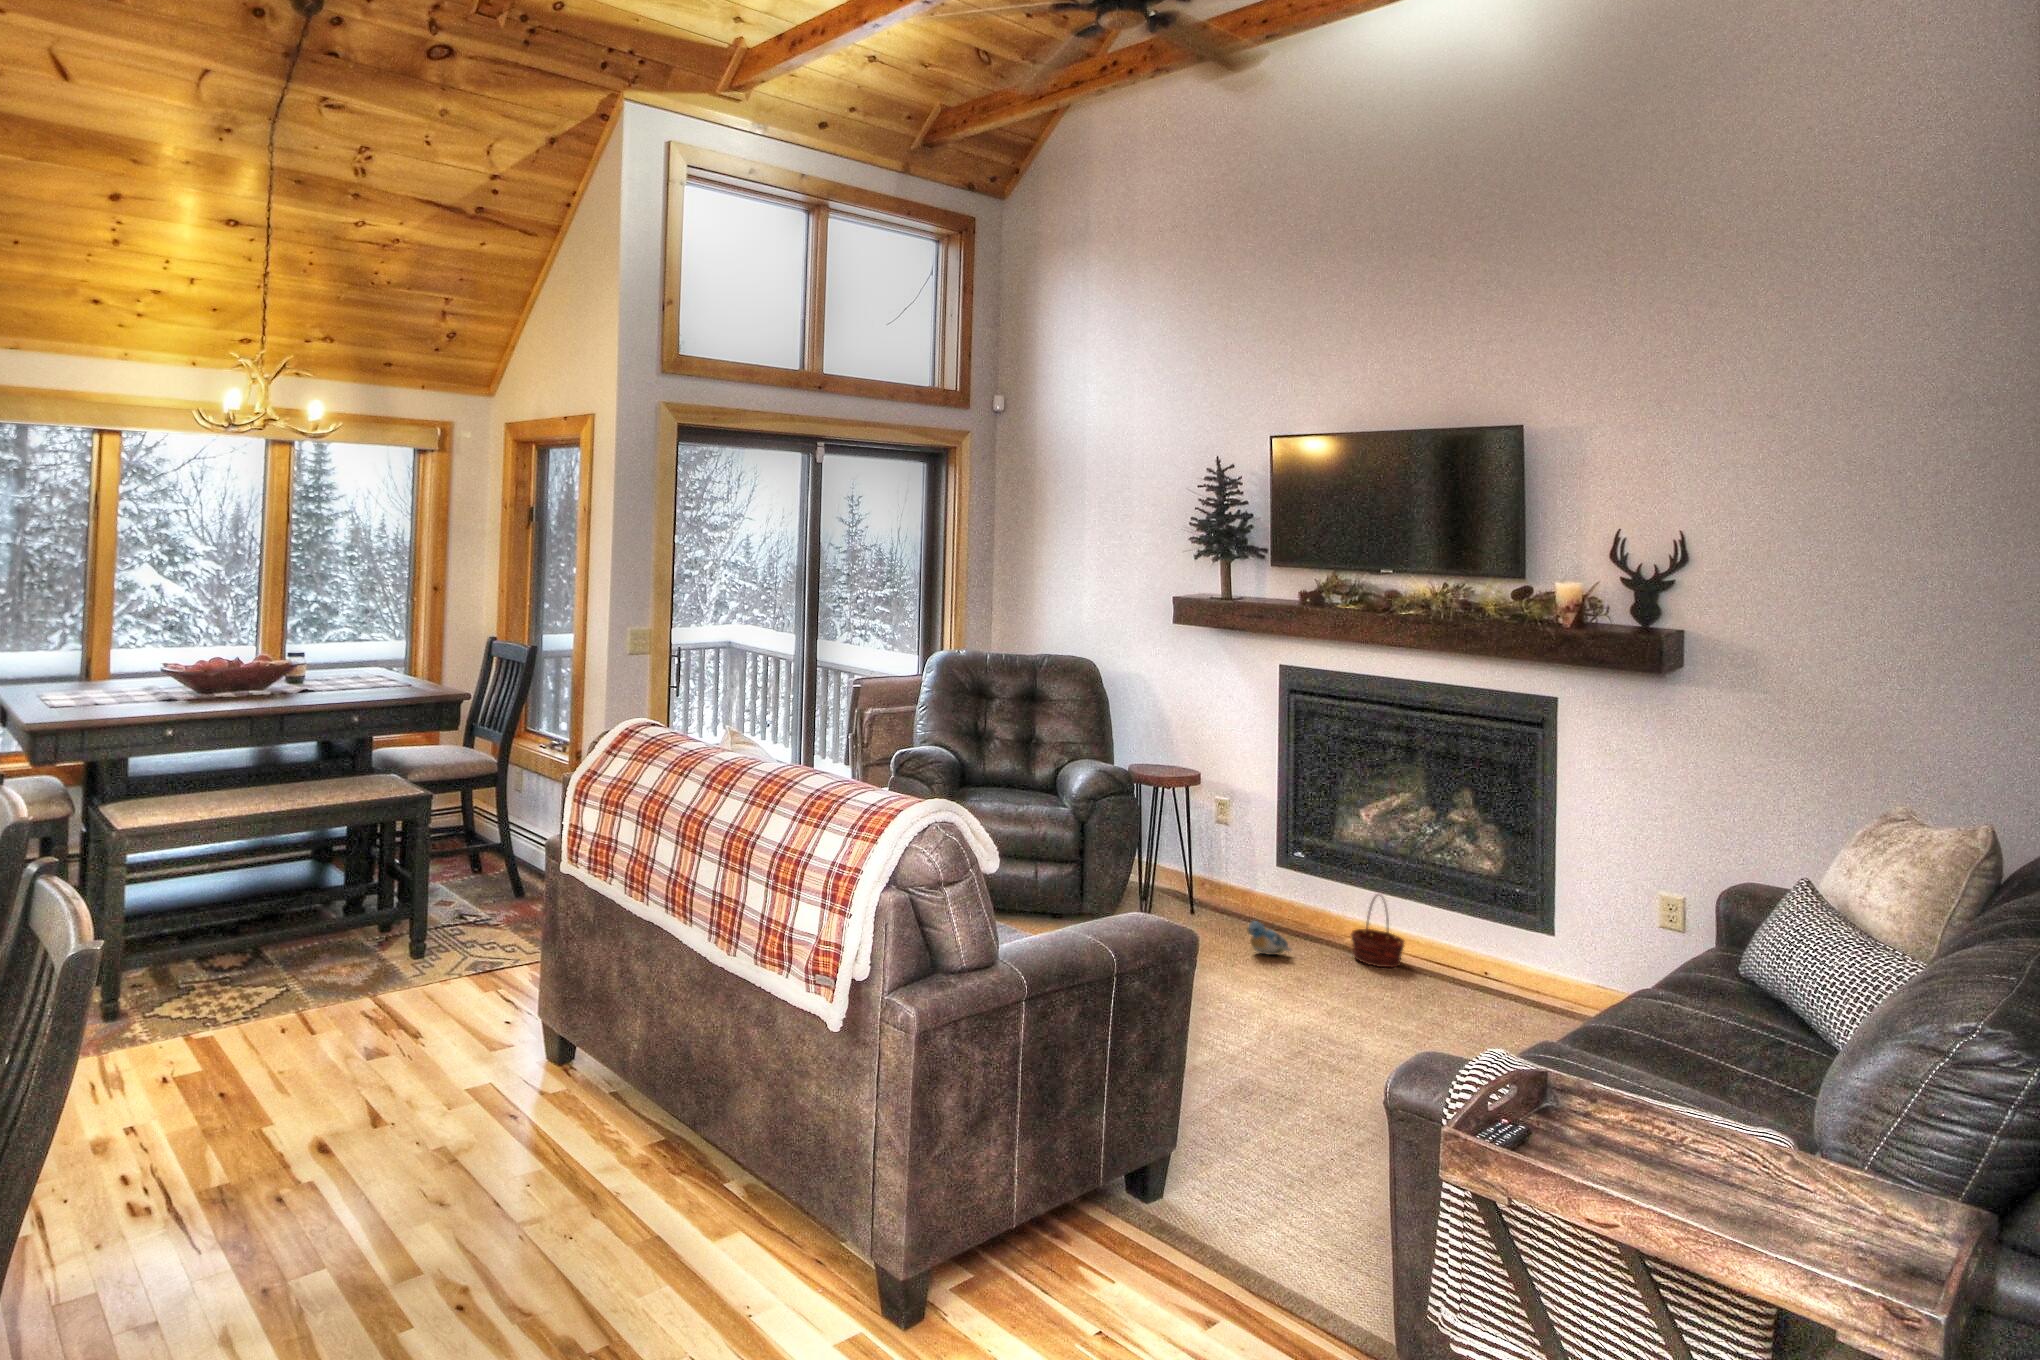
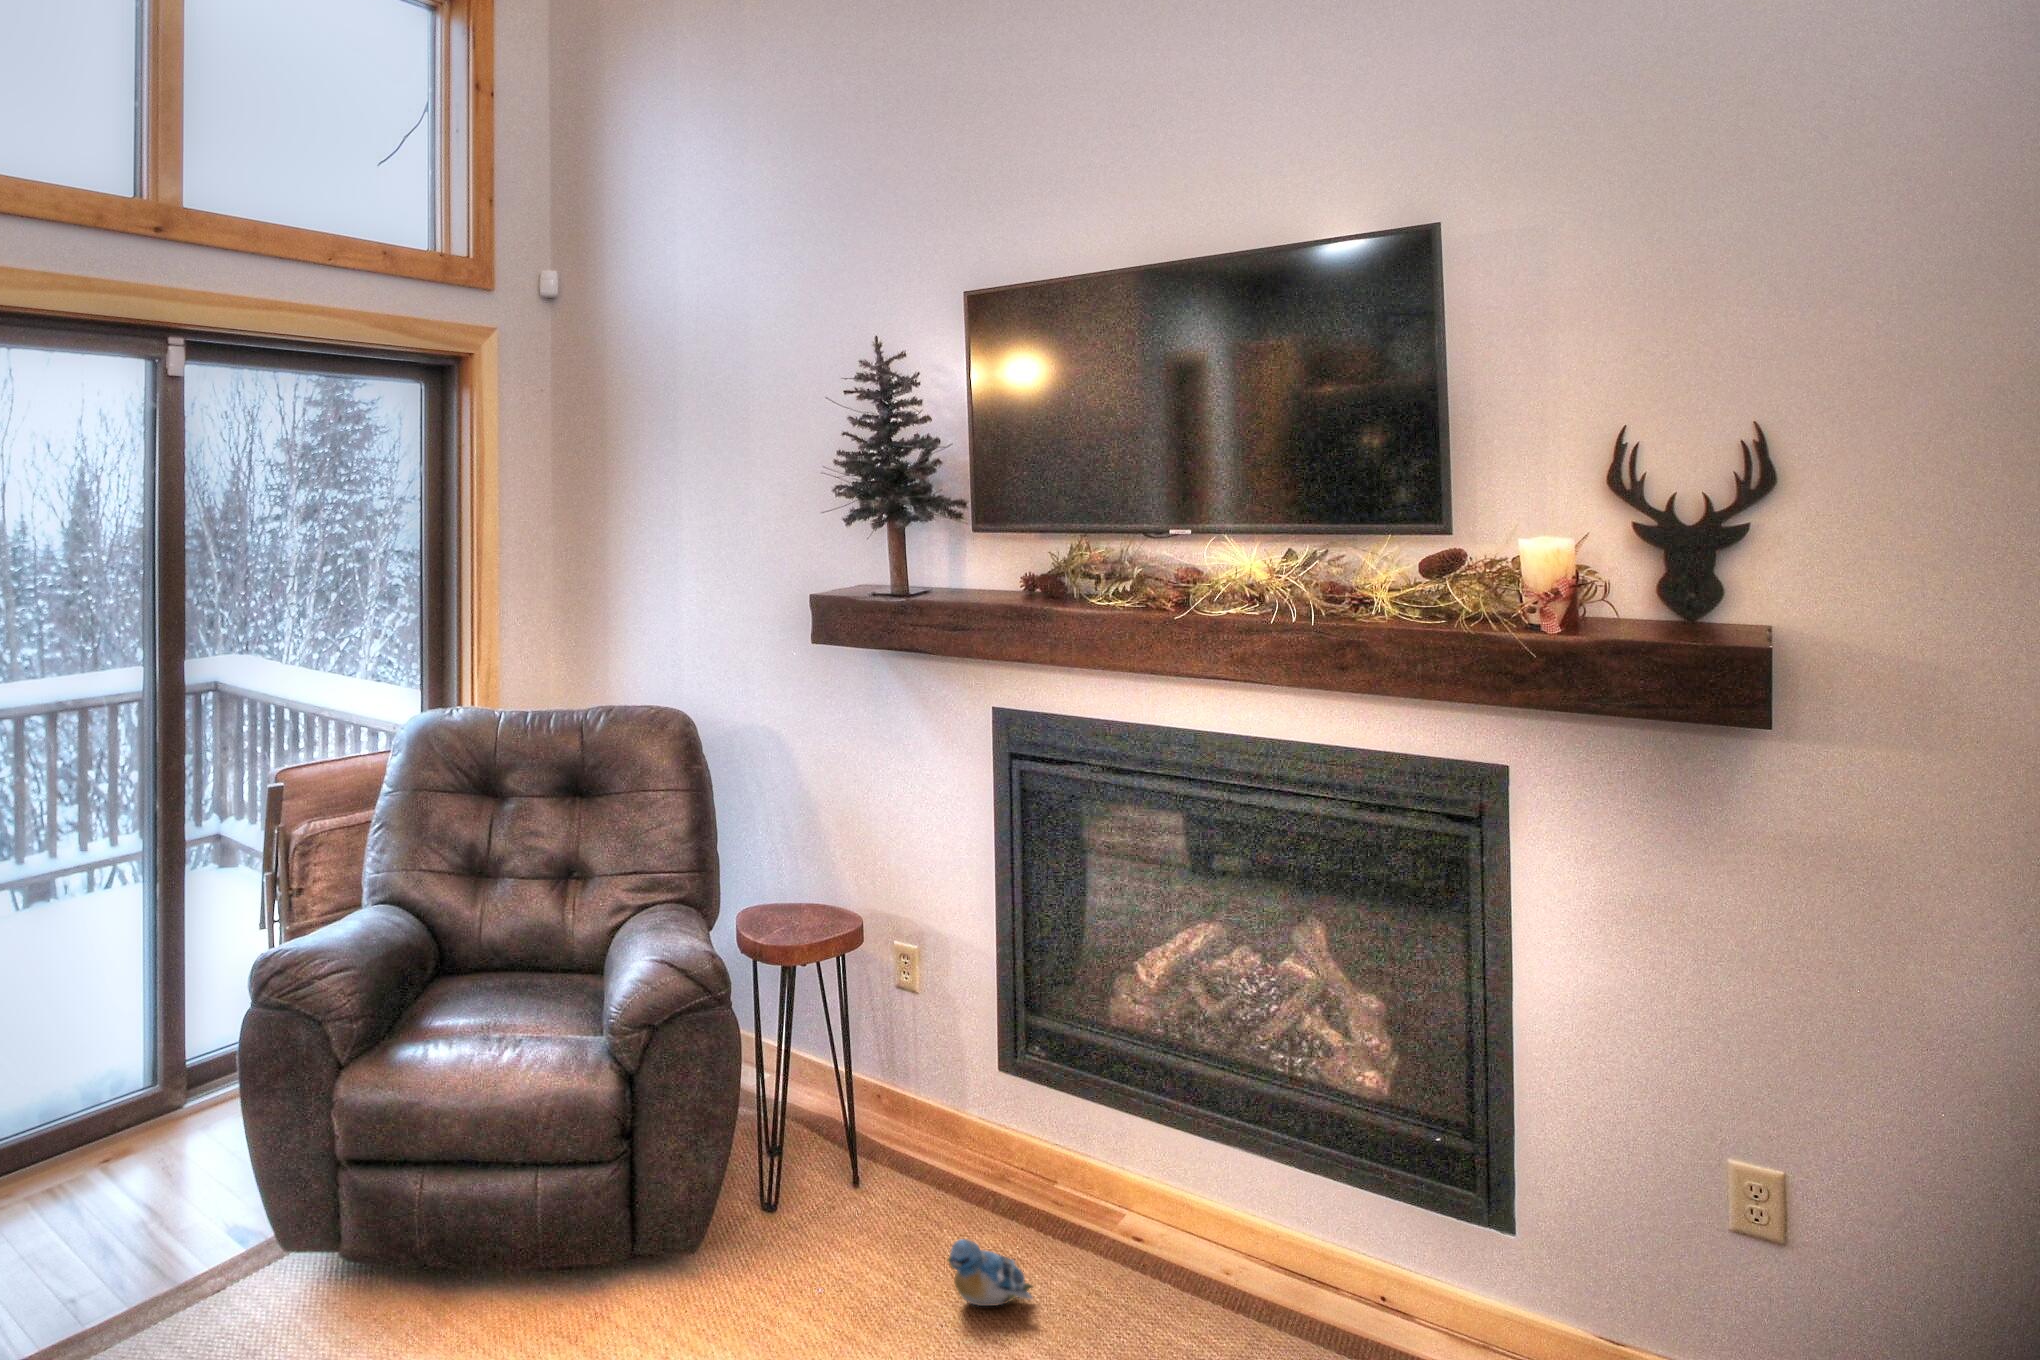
basket: present [1351,895,1404,967] -> none [1136,1155,1237,1312]

